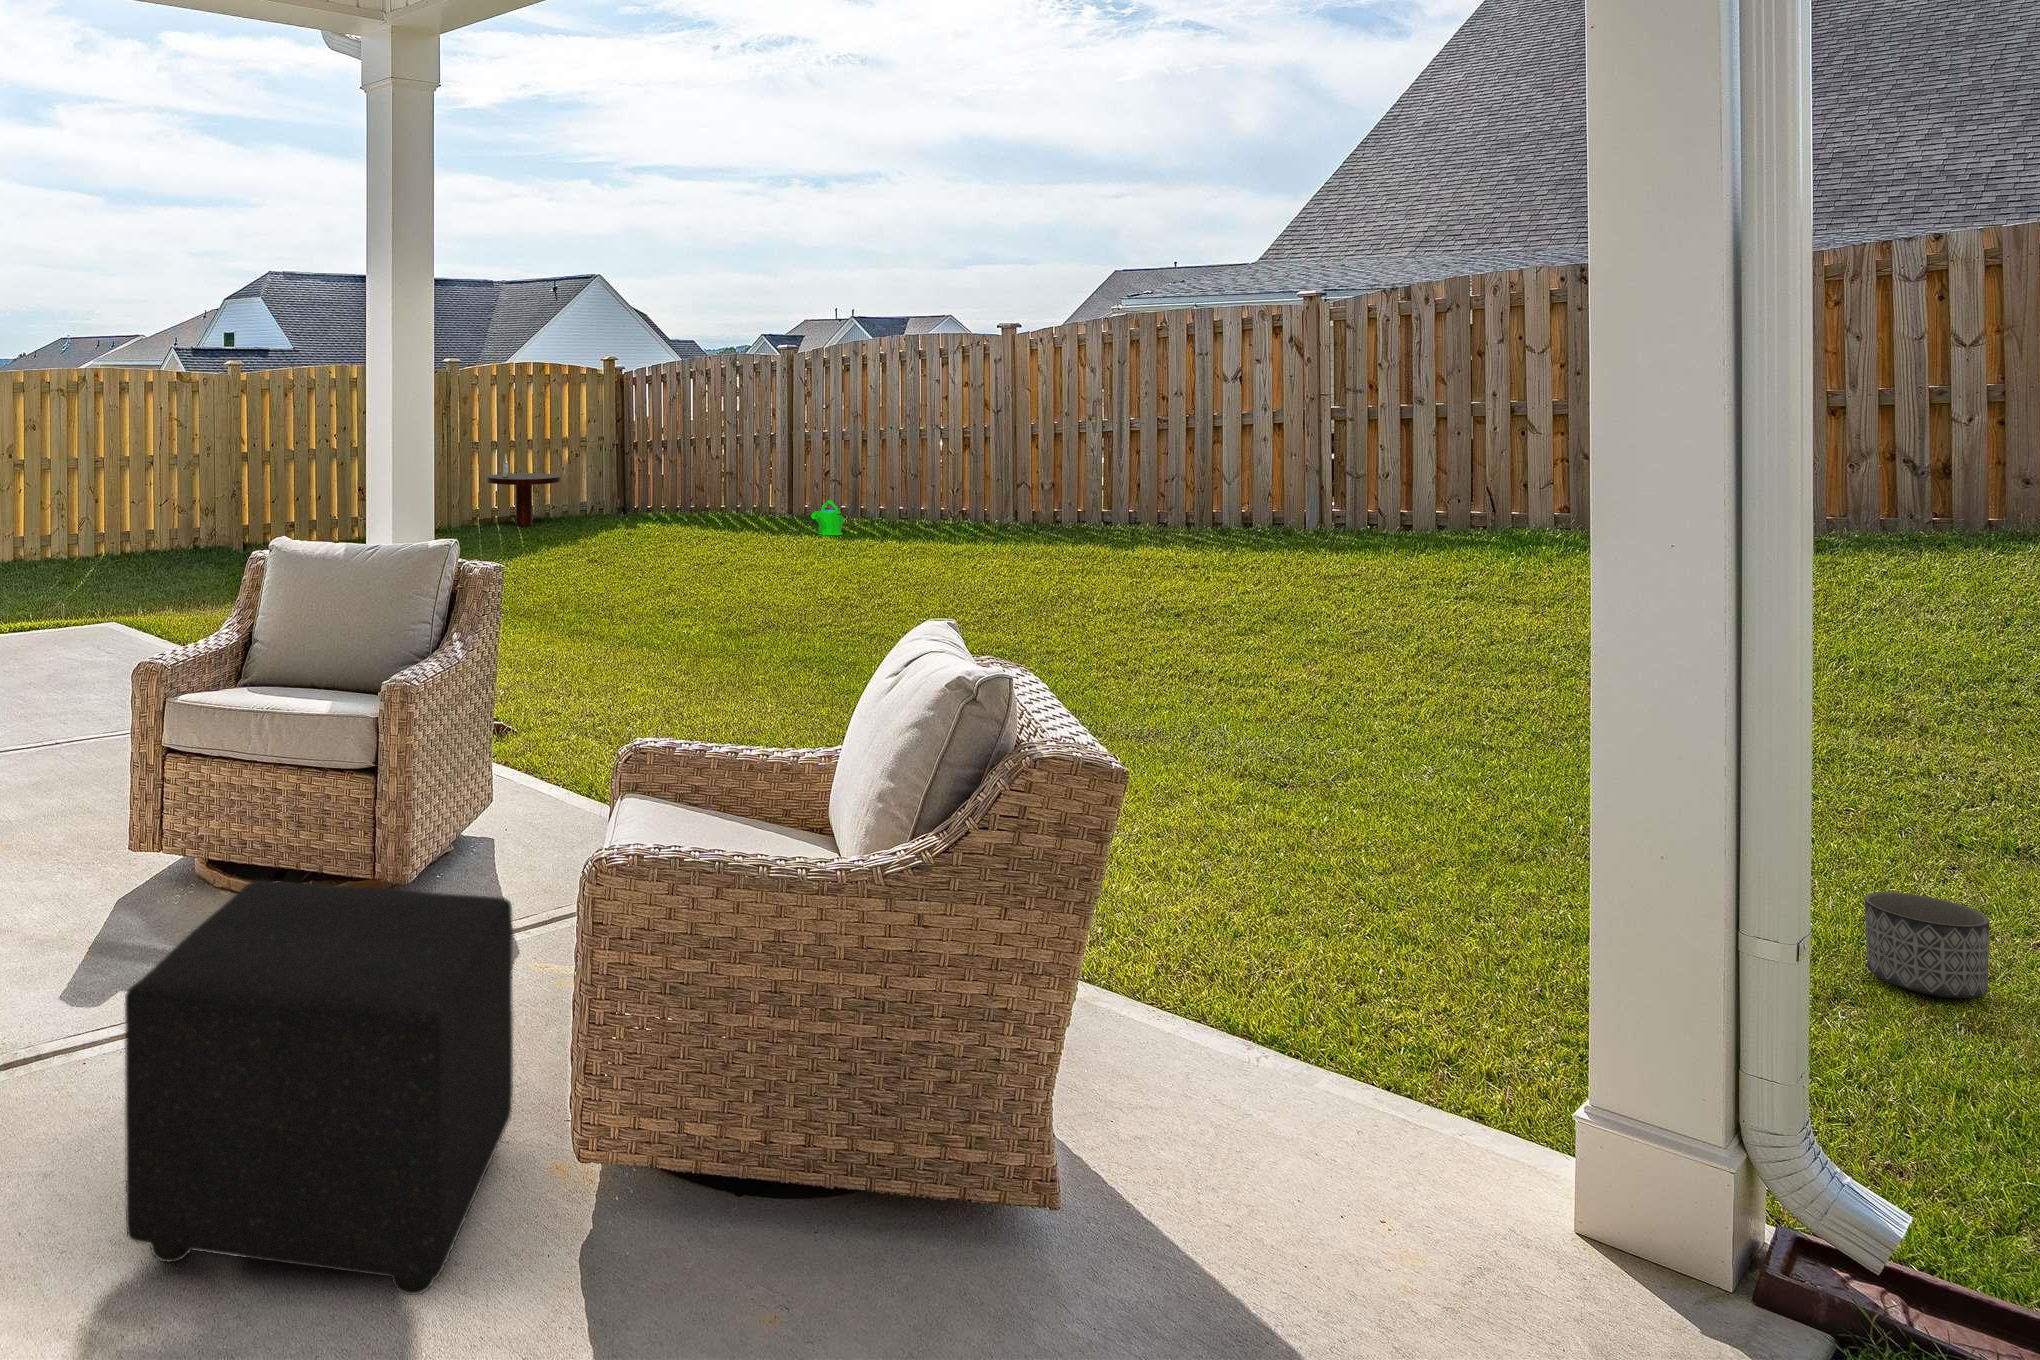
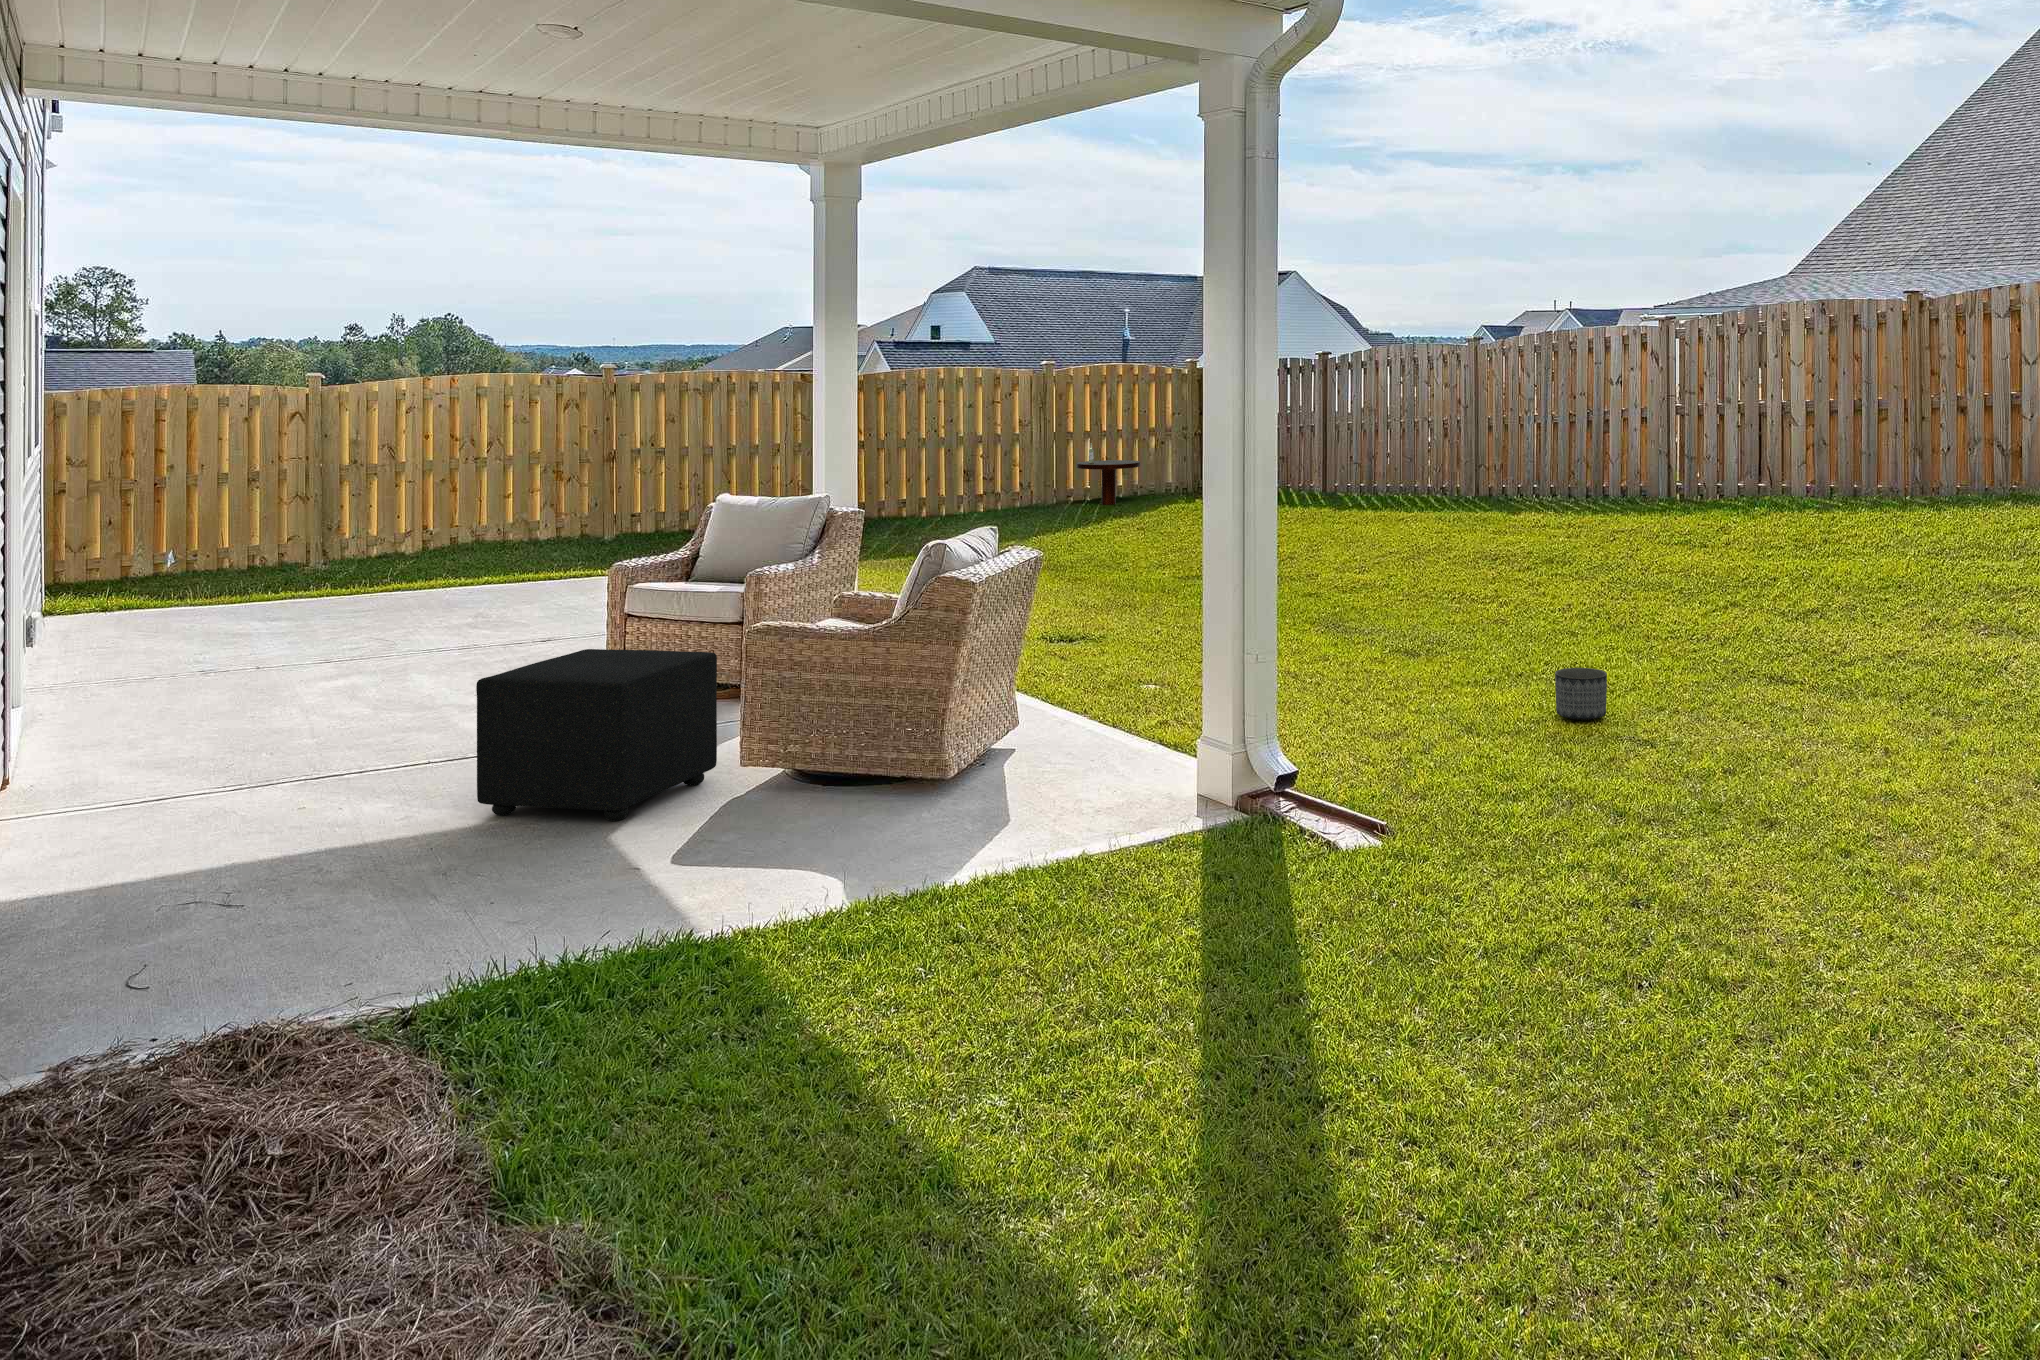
watering can: present [811,500,844,535] -> none [1336,480,1366,509]

